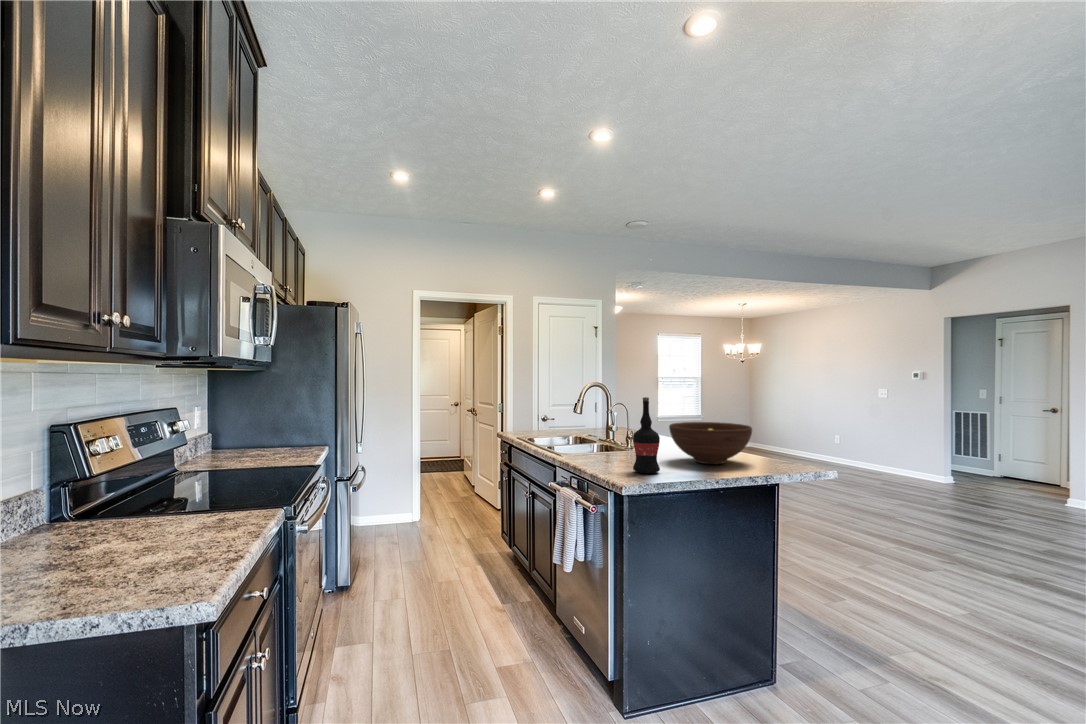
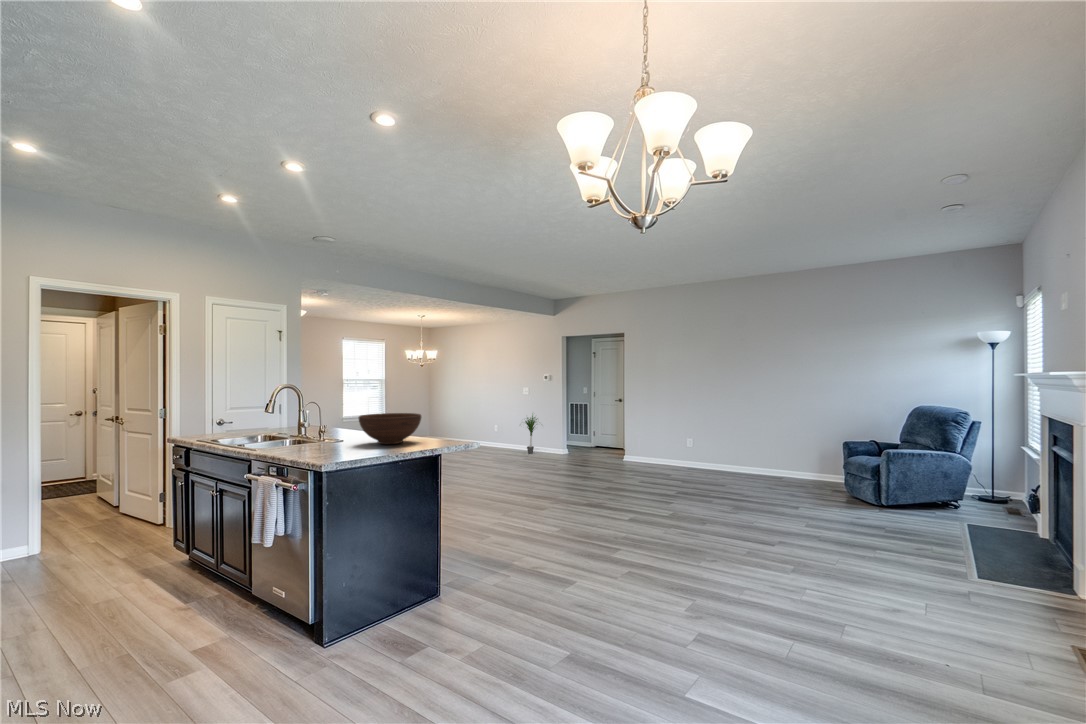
wine bottle: present [633,397,660,473] -> none [329,394,352,454]
potted plant: none [873,421,916,477] -> present [525,415,537,454]

